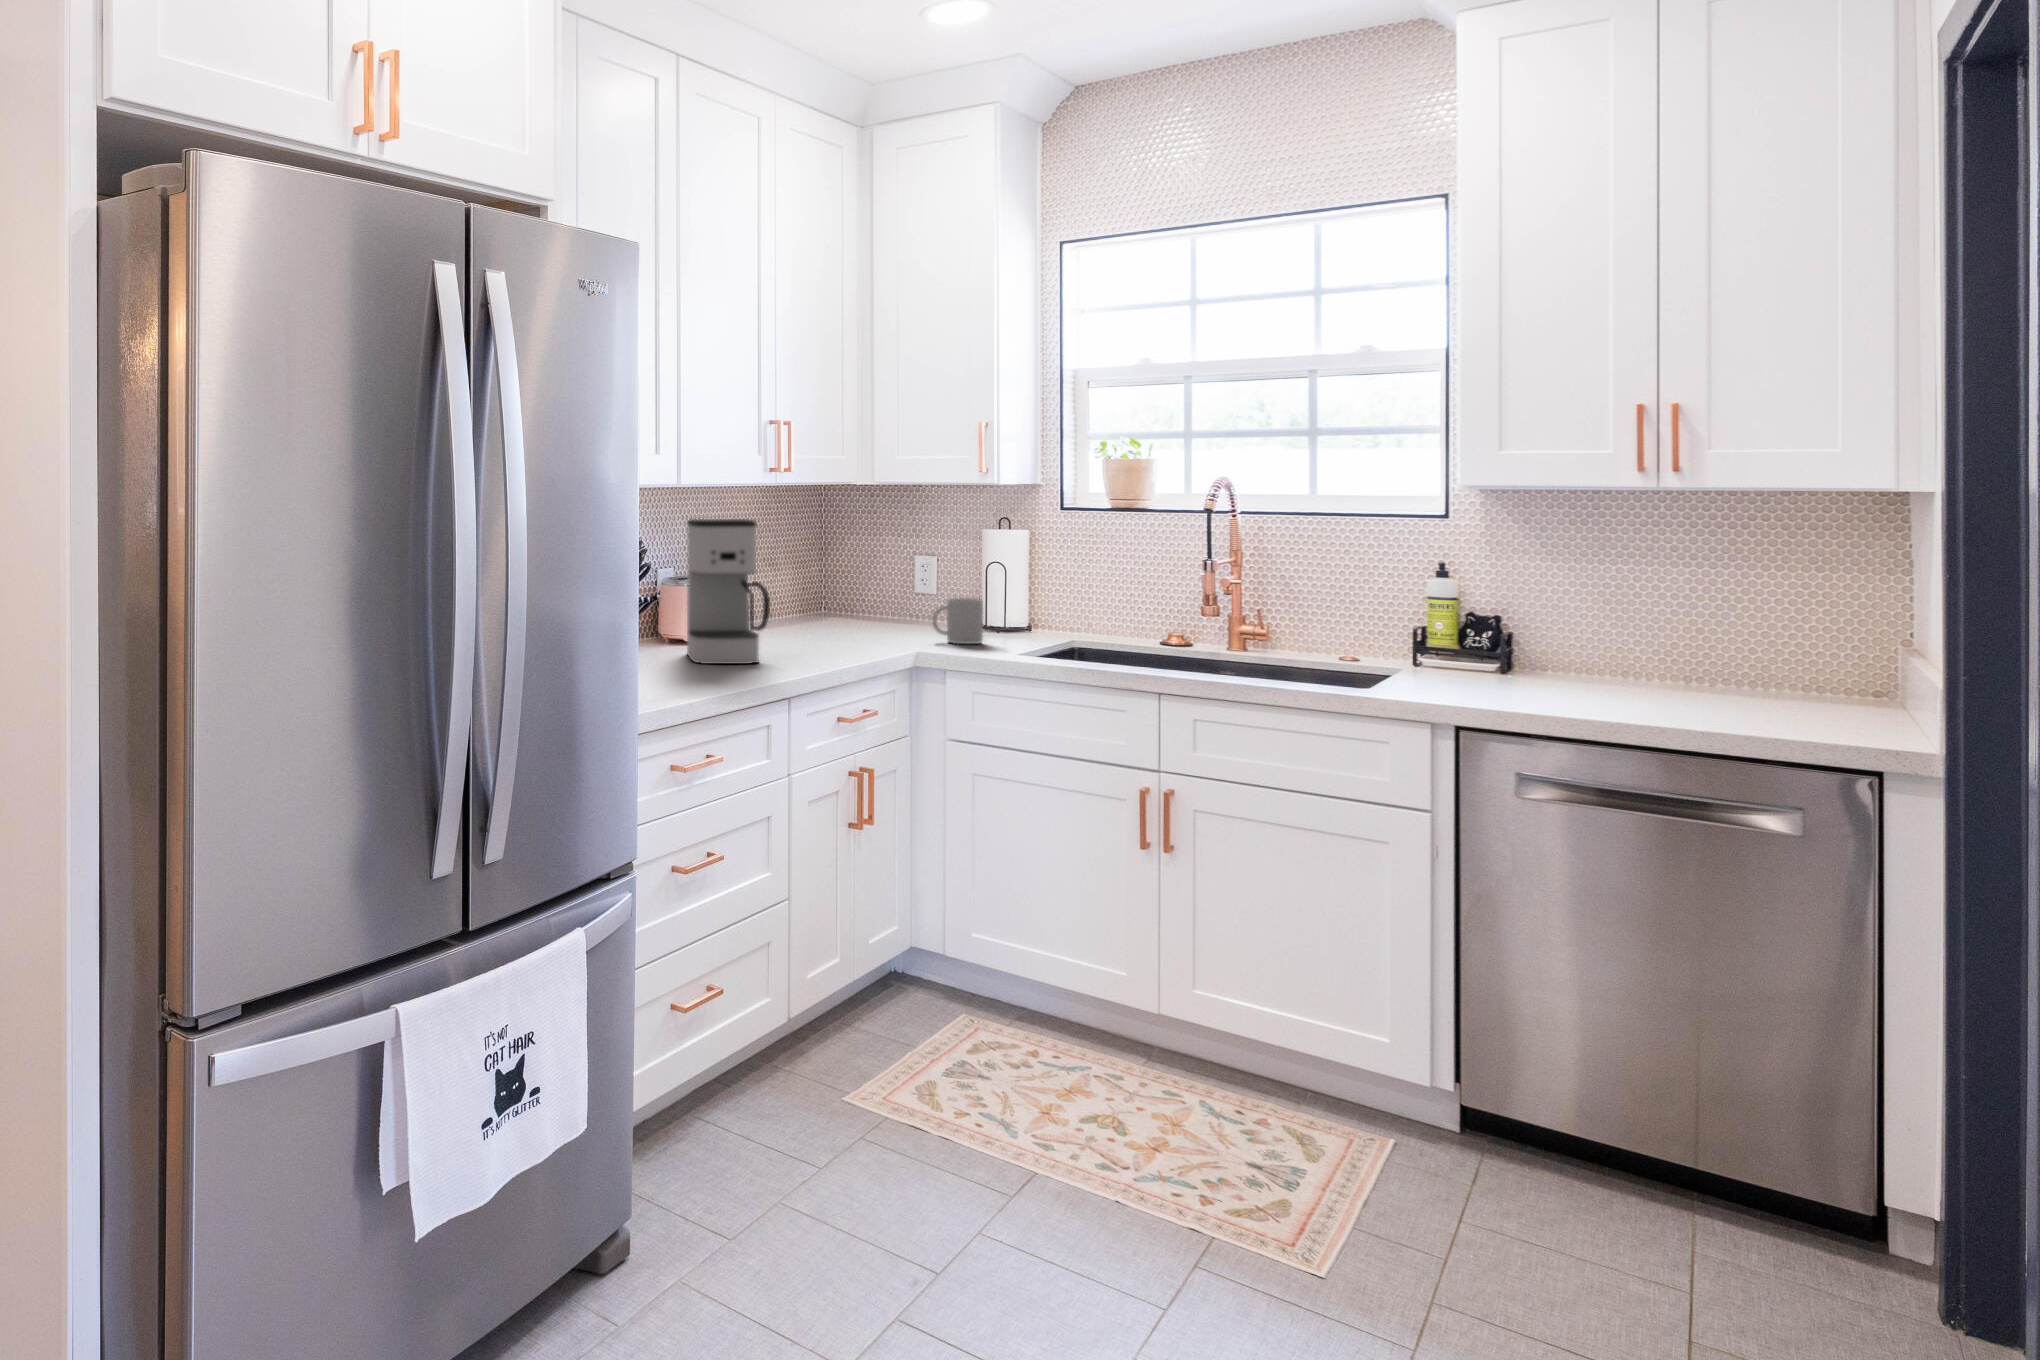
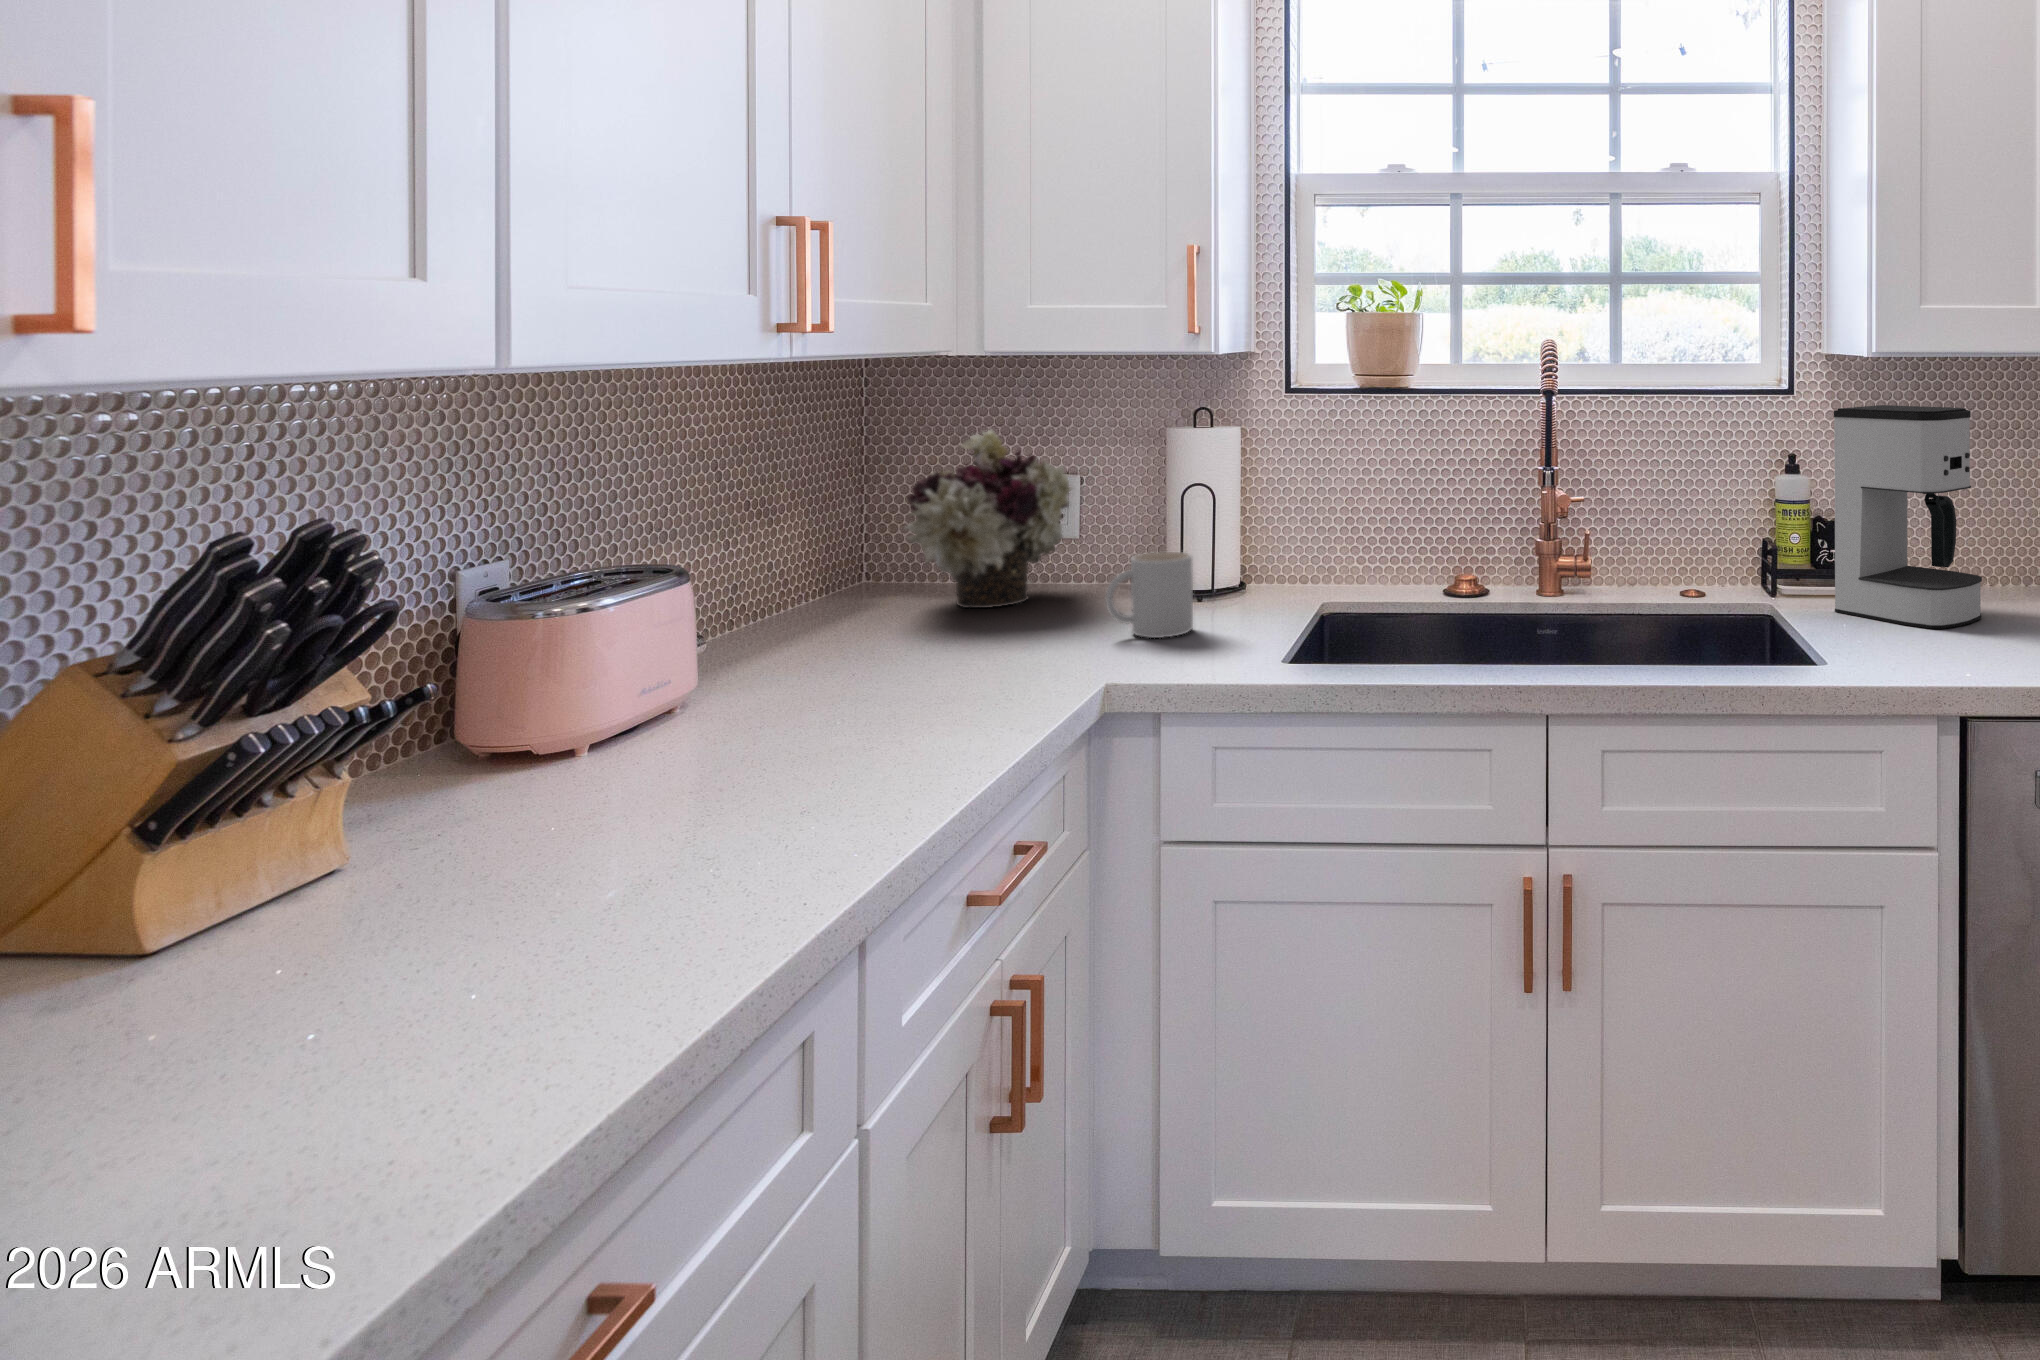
coffee maker: present [687,519,770,664] -> present [1834,405,1982,629]
flower arrangement: none [834,527,930,628] -> present [905,430,1072,608]

